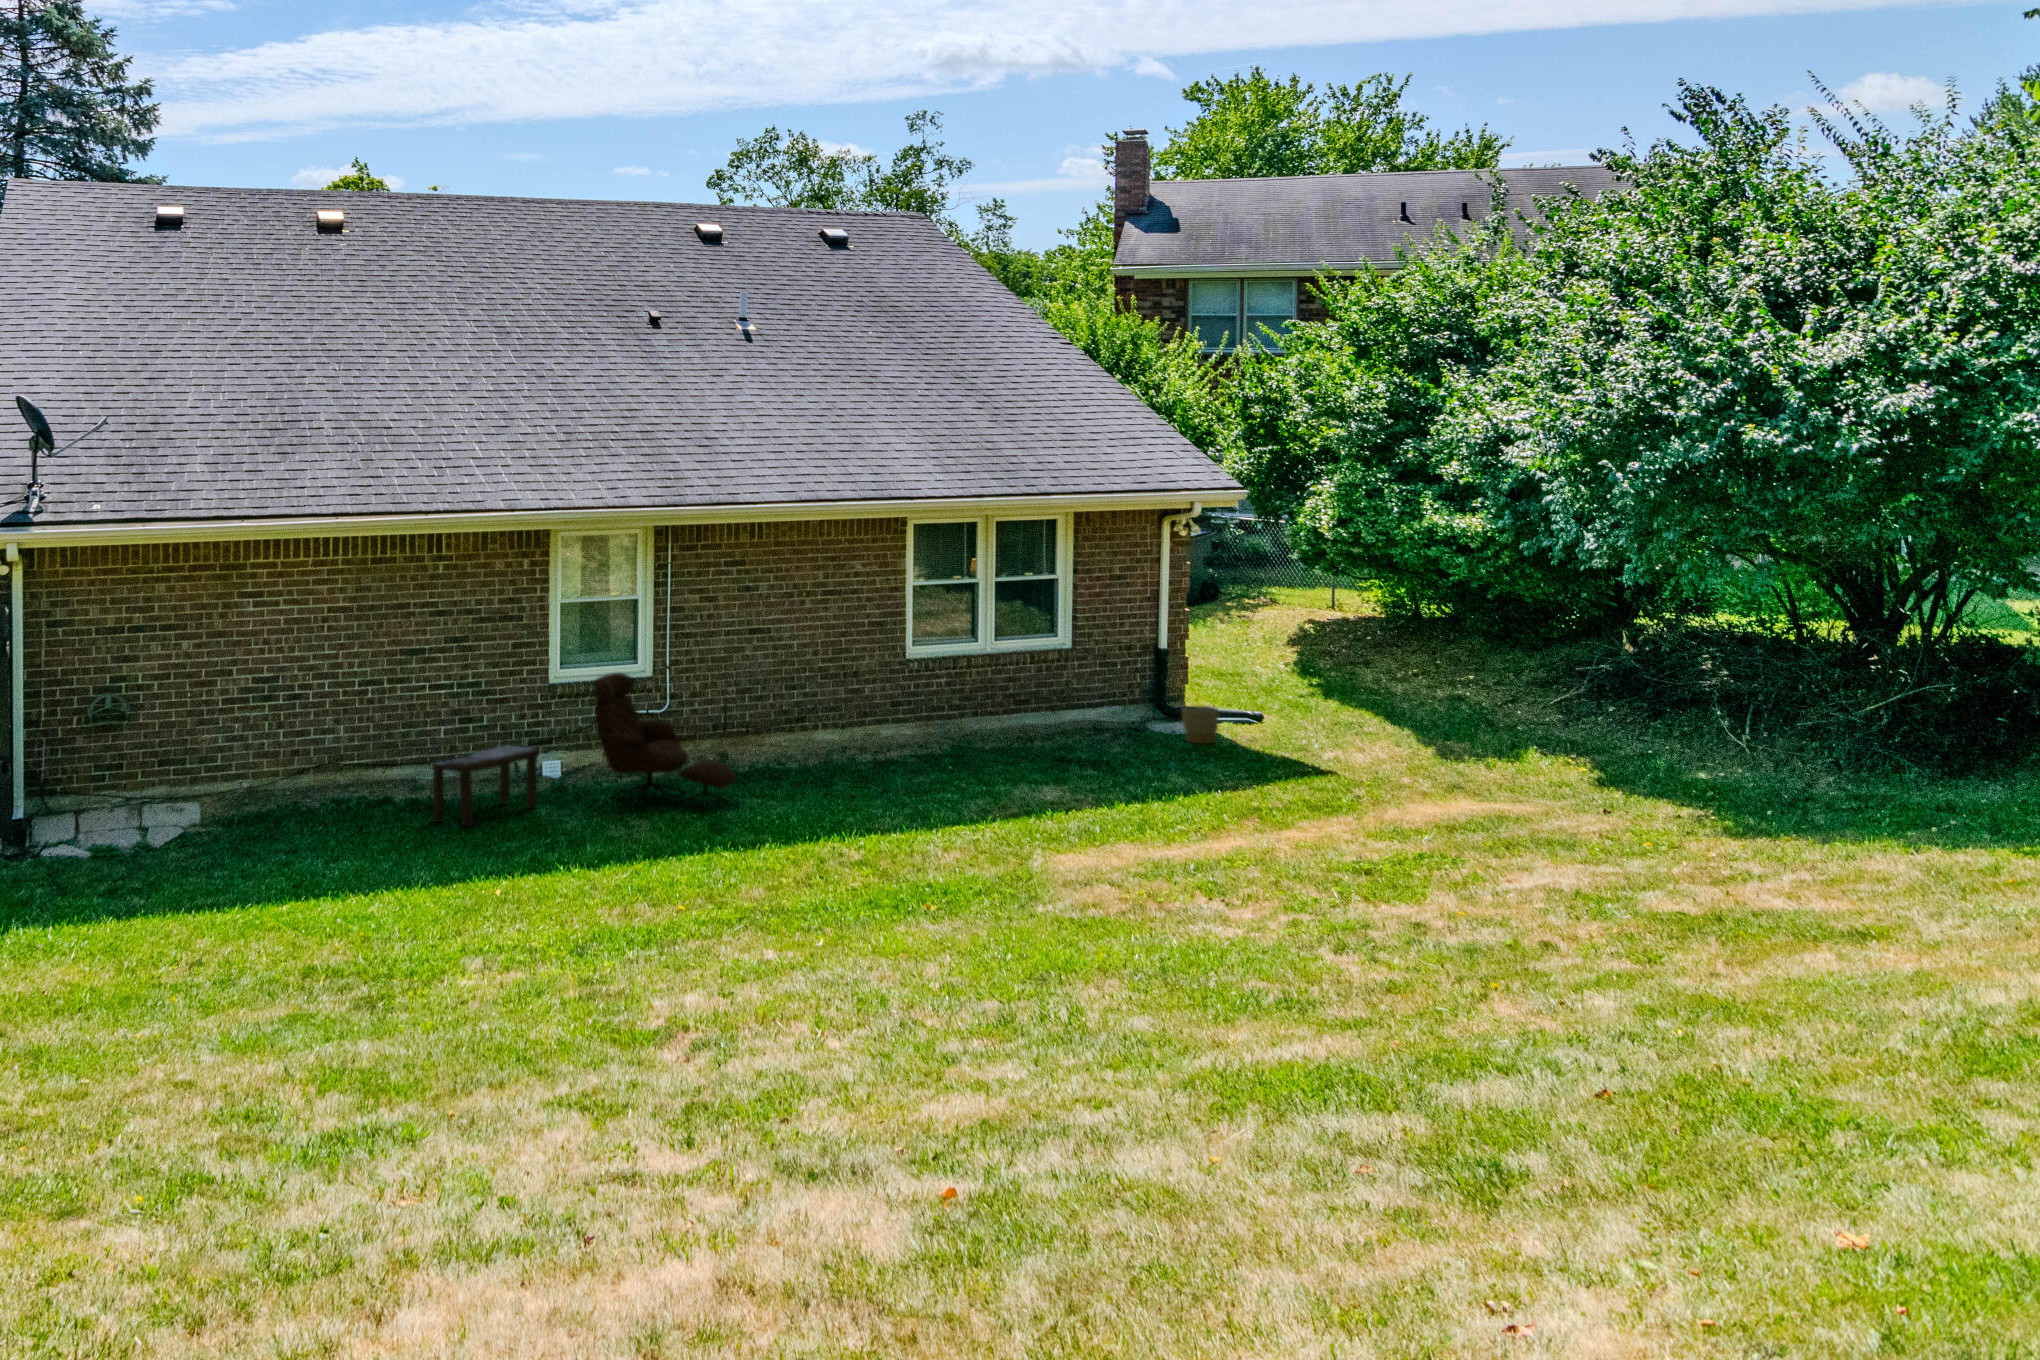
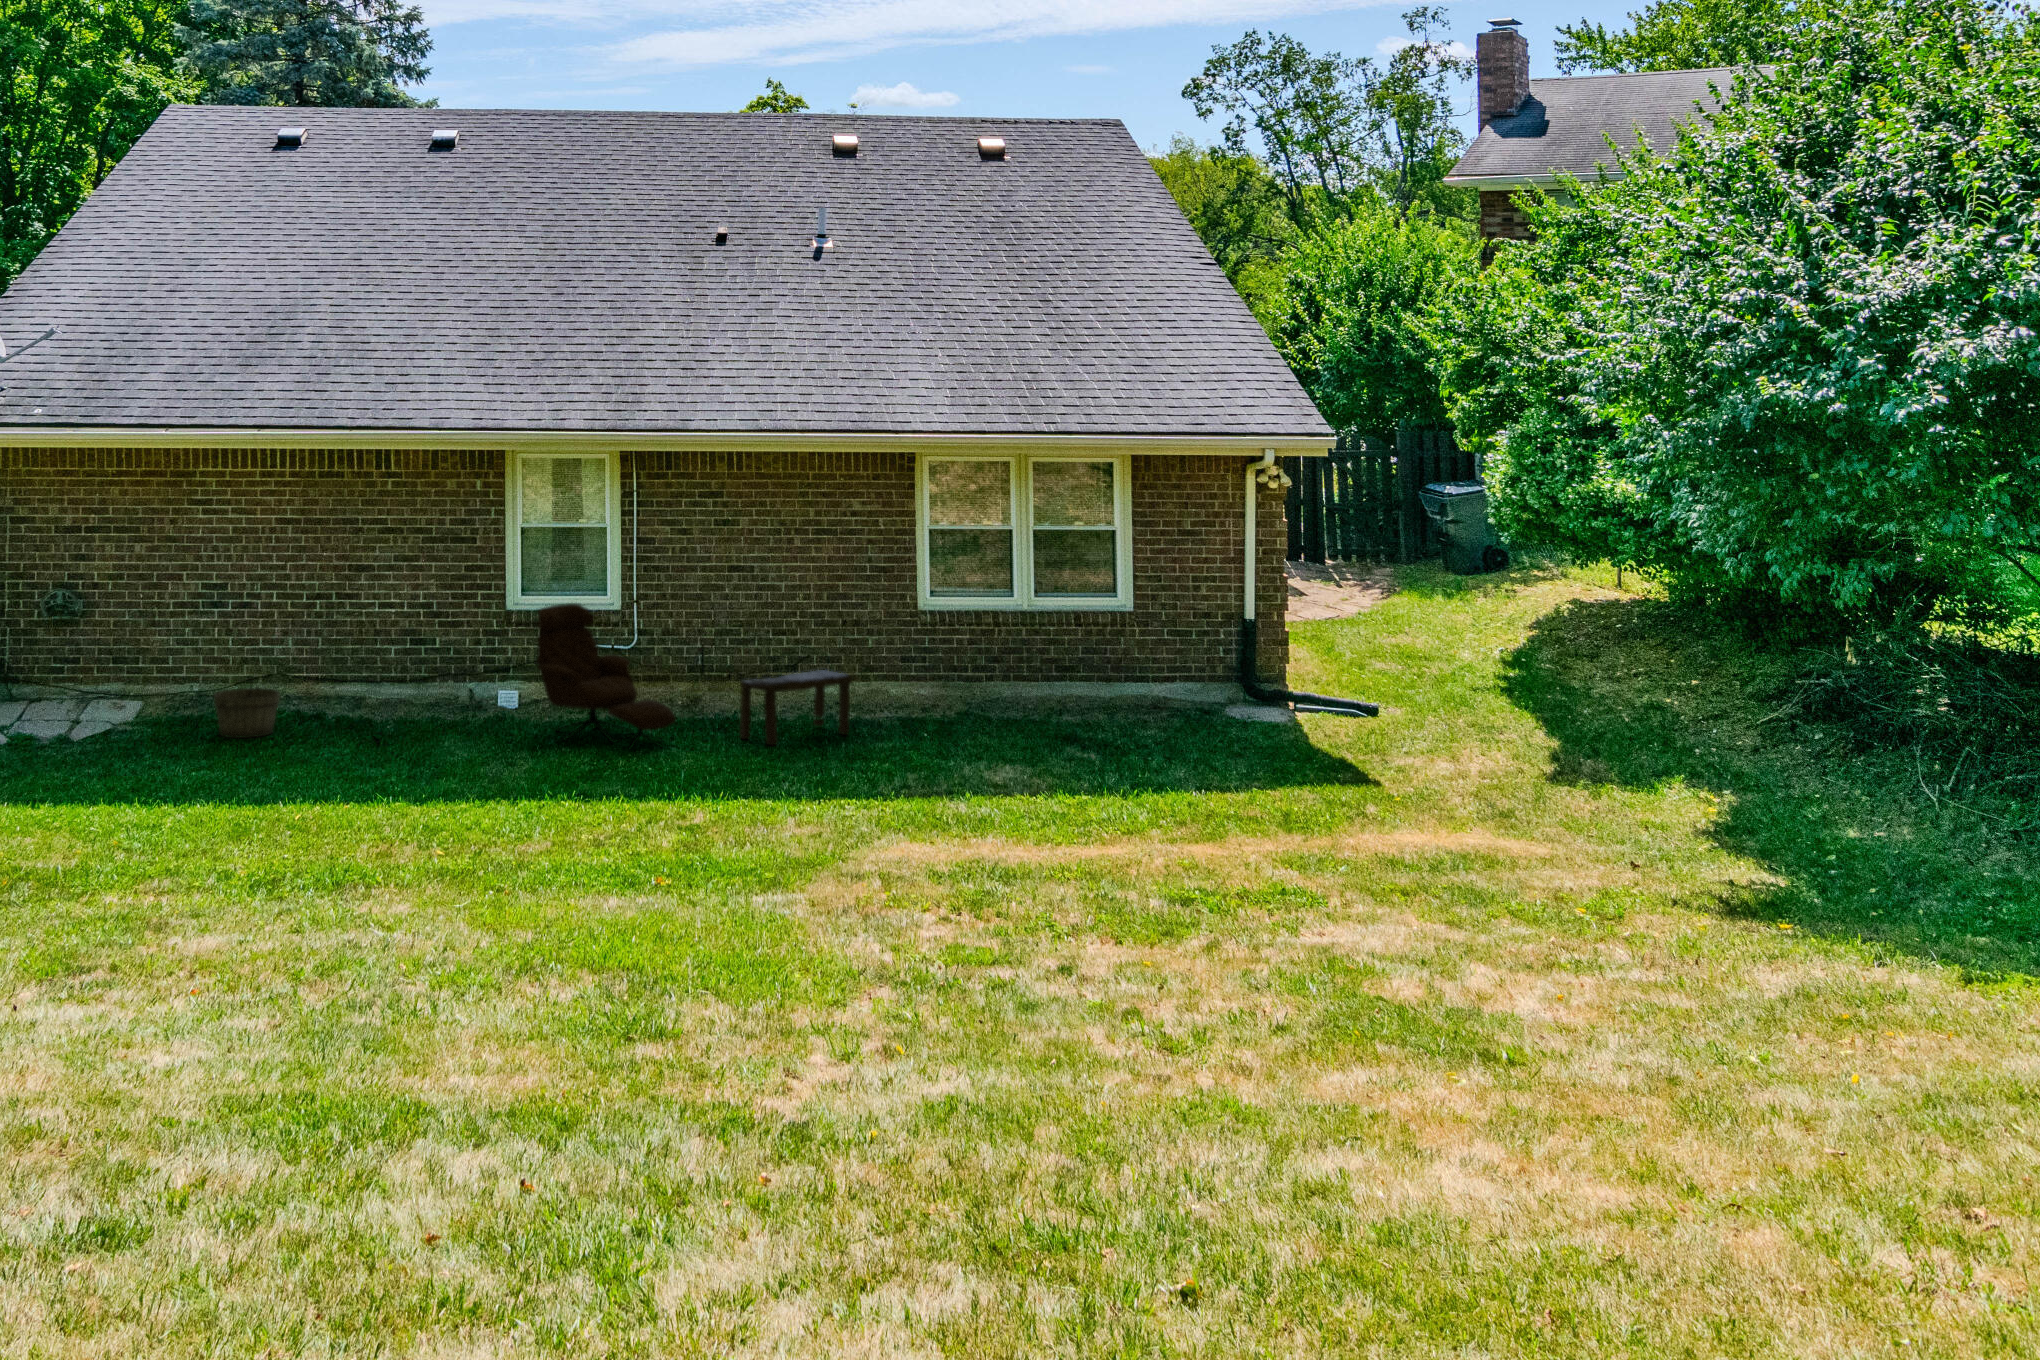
planter: present [1182,706,1218,744] -> none [1266,687,1309,732]
bench: present [432,745,539,826] -> present [740,670,852,745]
wooden bucket: none [281,769,349,833] -> present [214,681,280,738]

